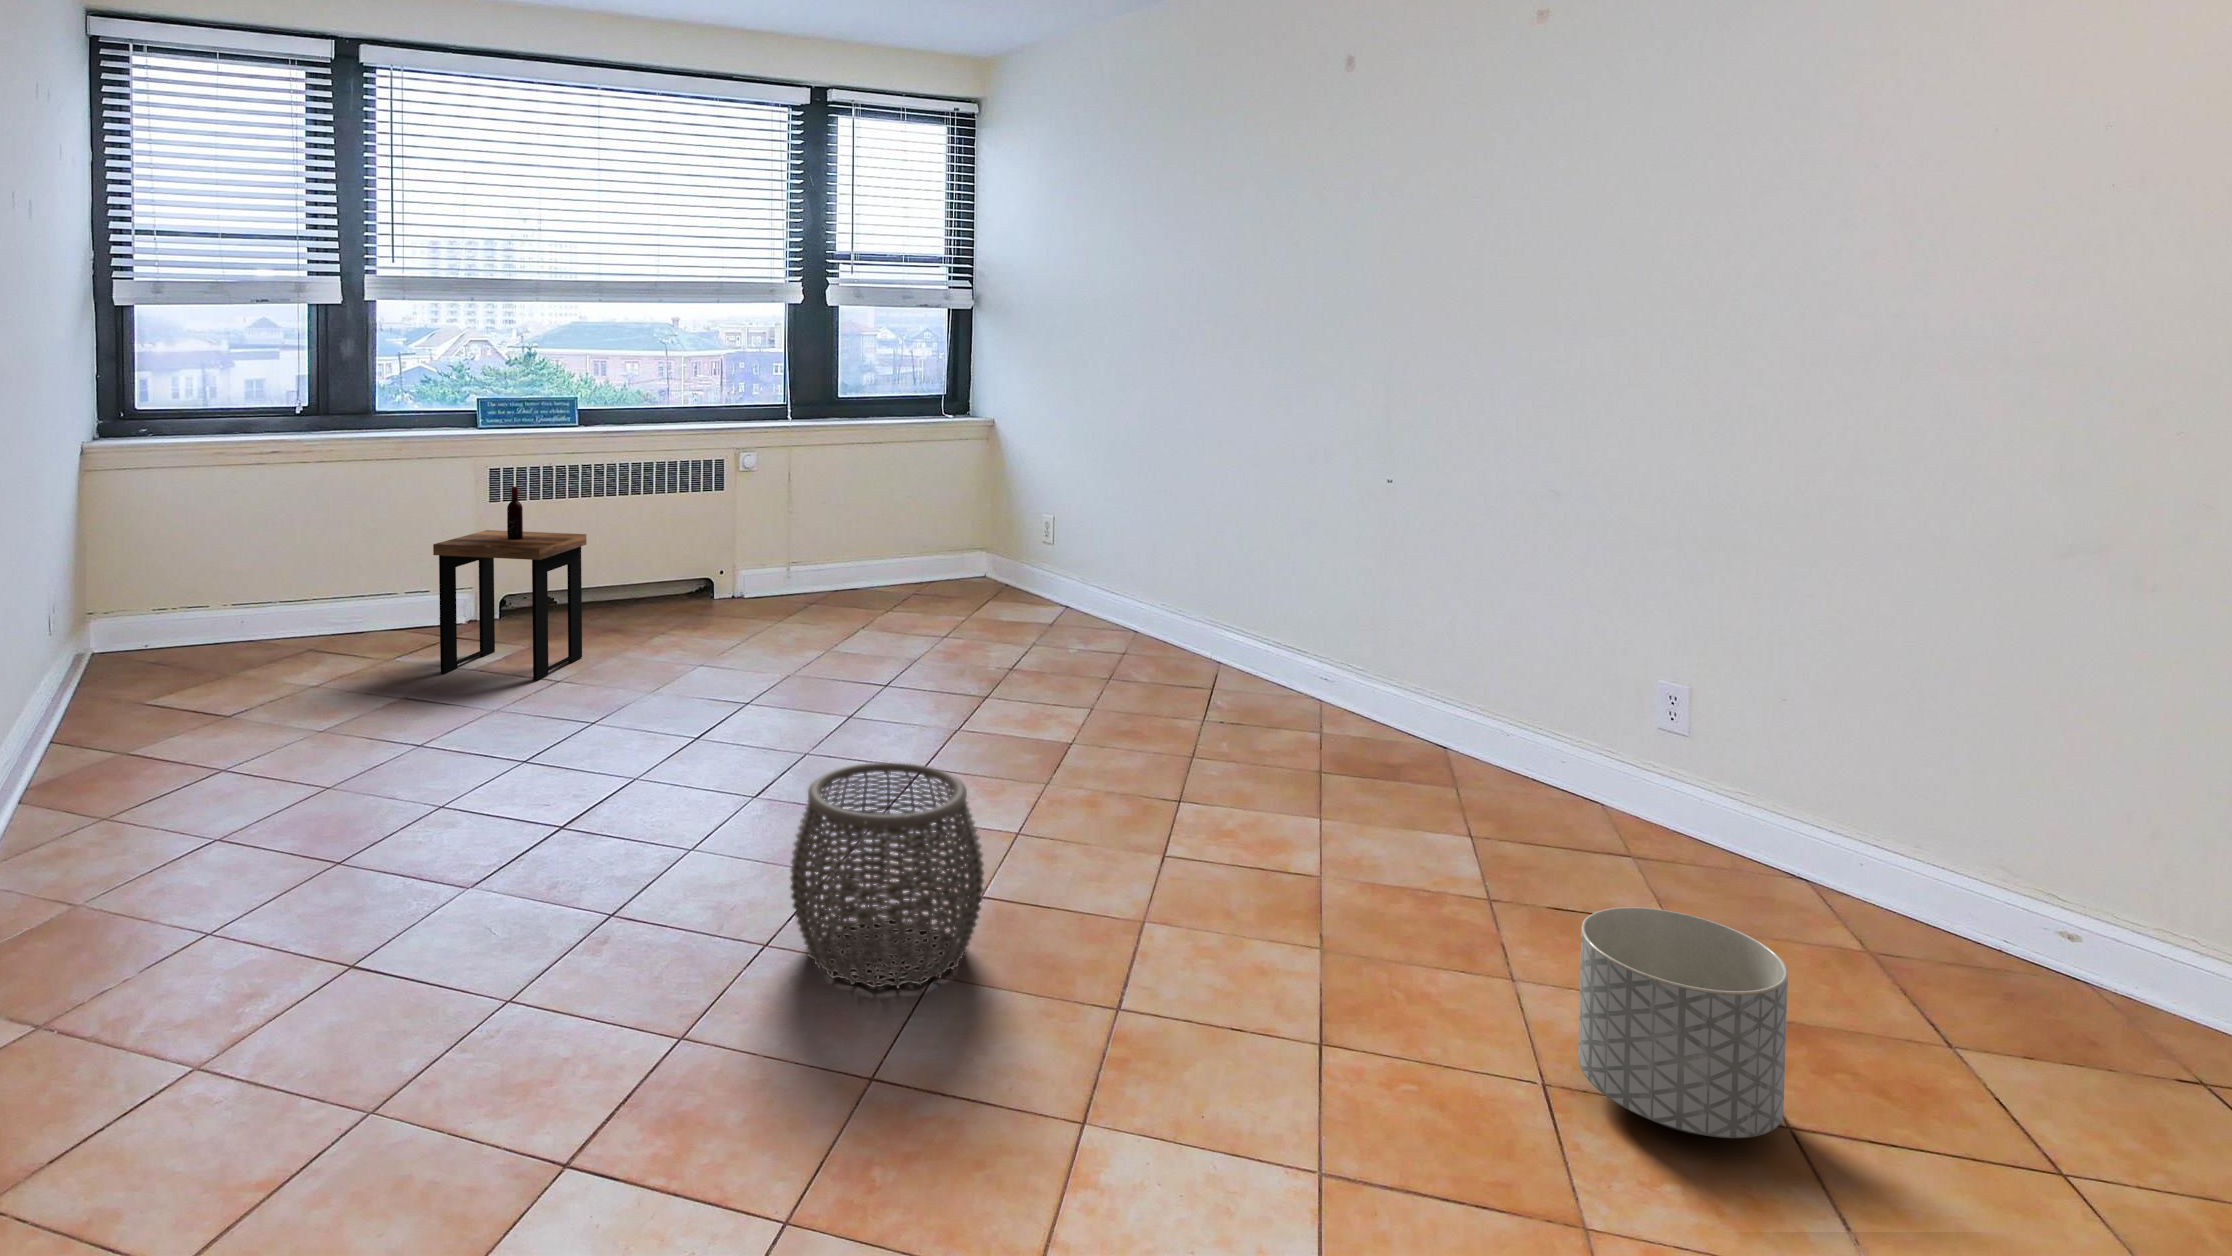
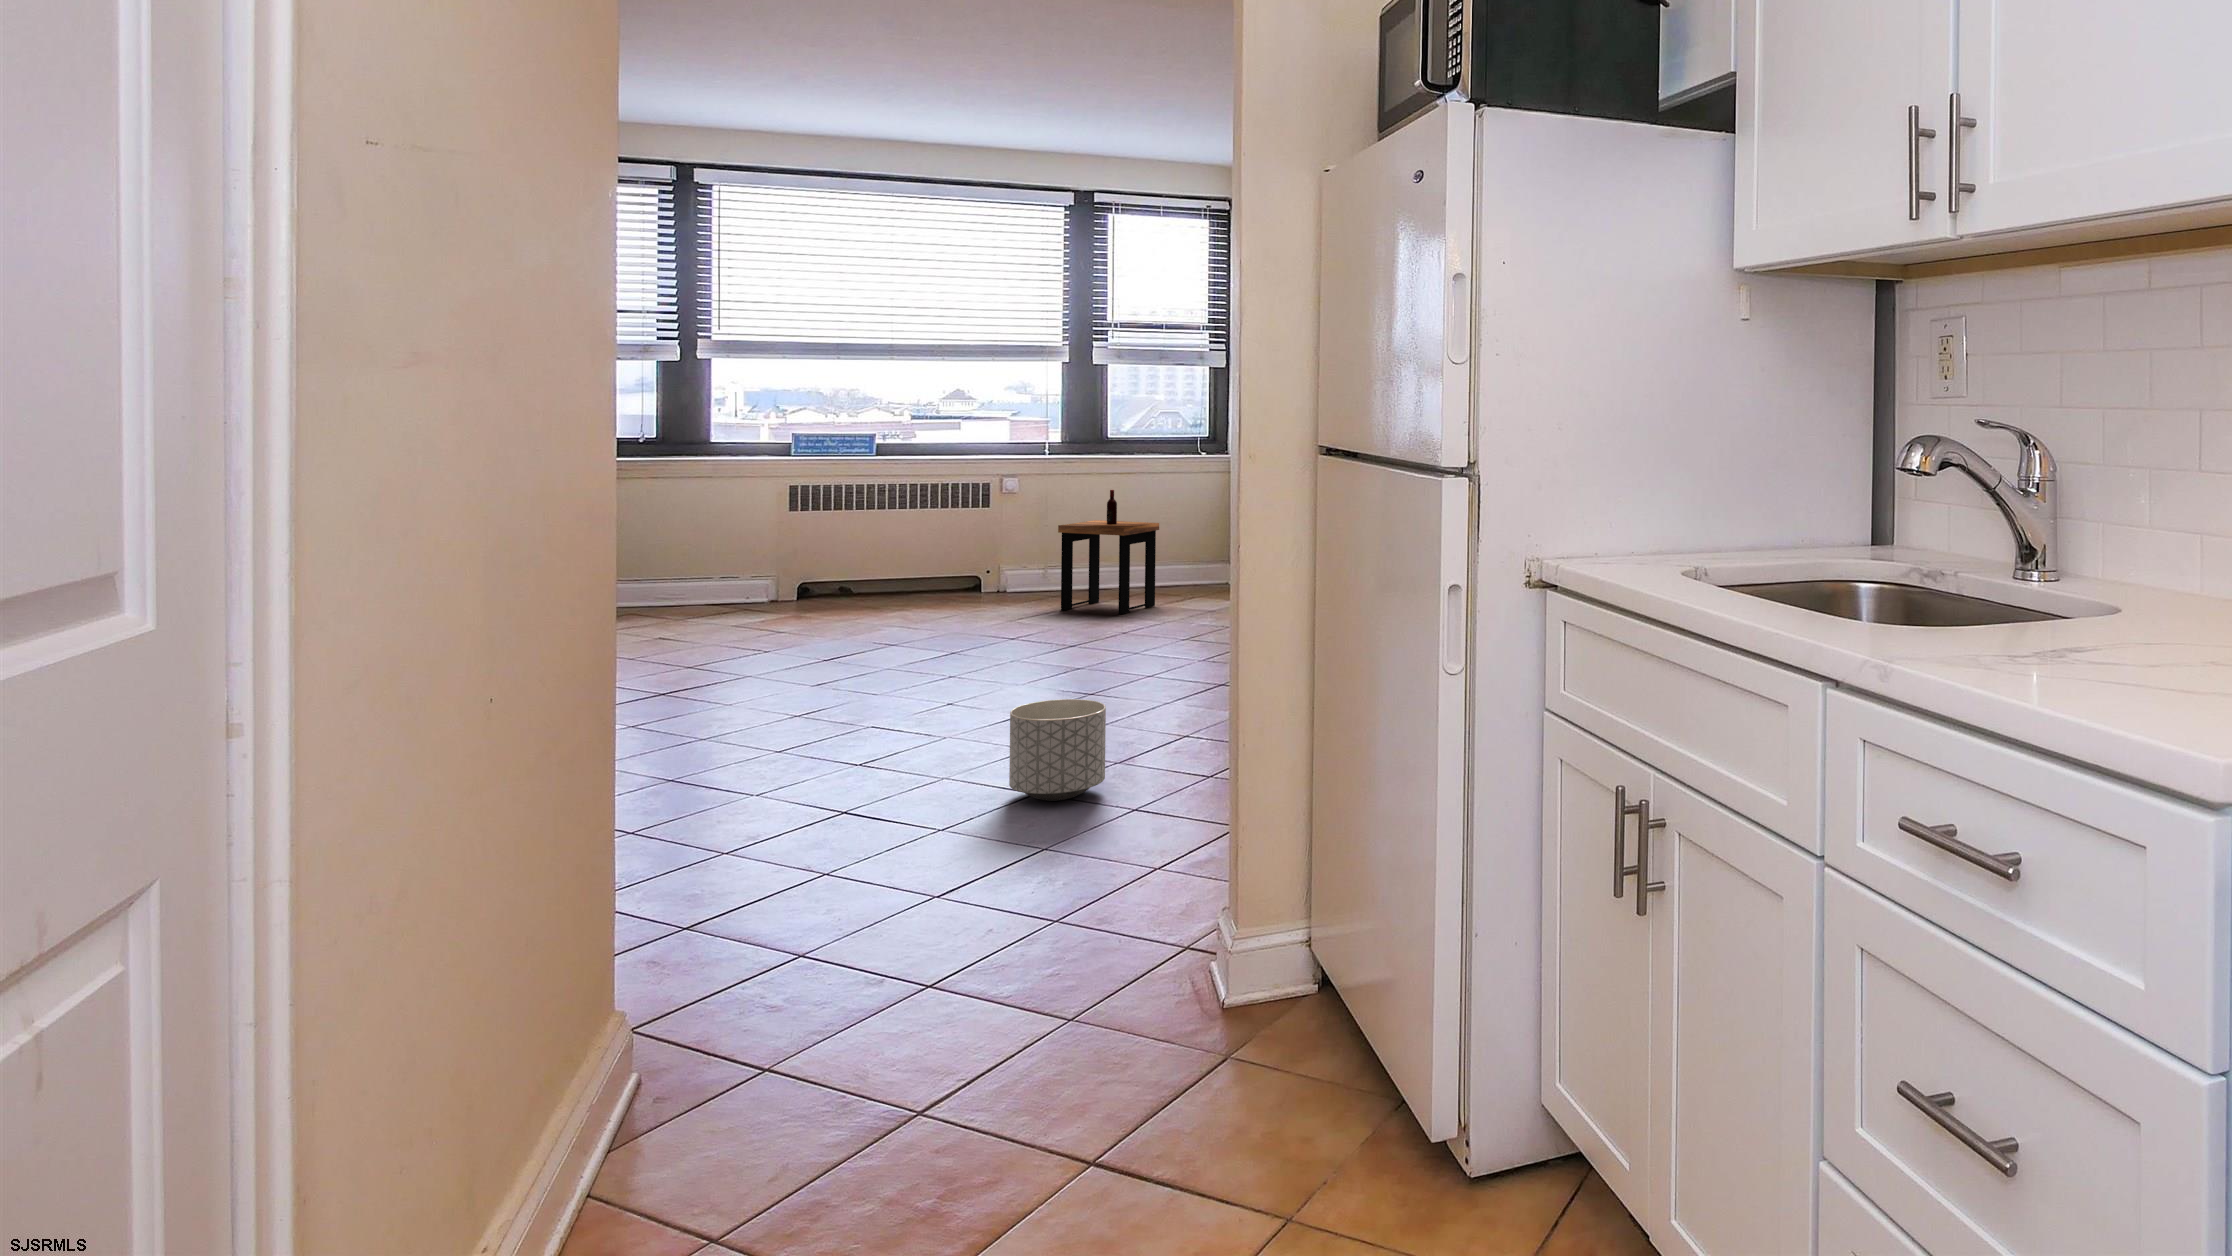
side table: present [433,487,587,681] -> present [1058,490,1159,614]
woven basket: present [790,762,984,988] -> none [698,638,827,751]

